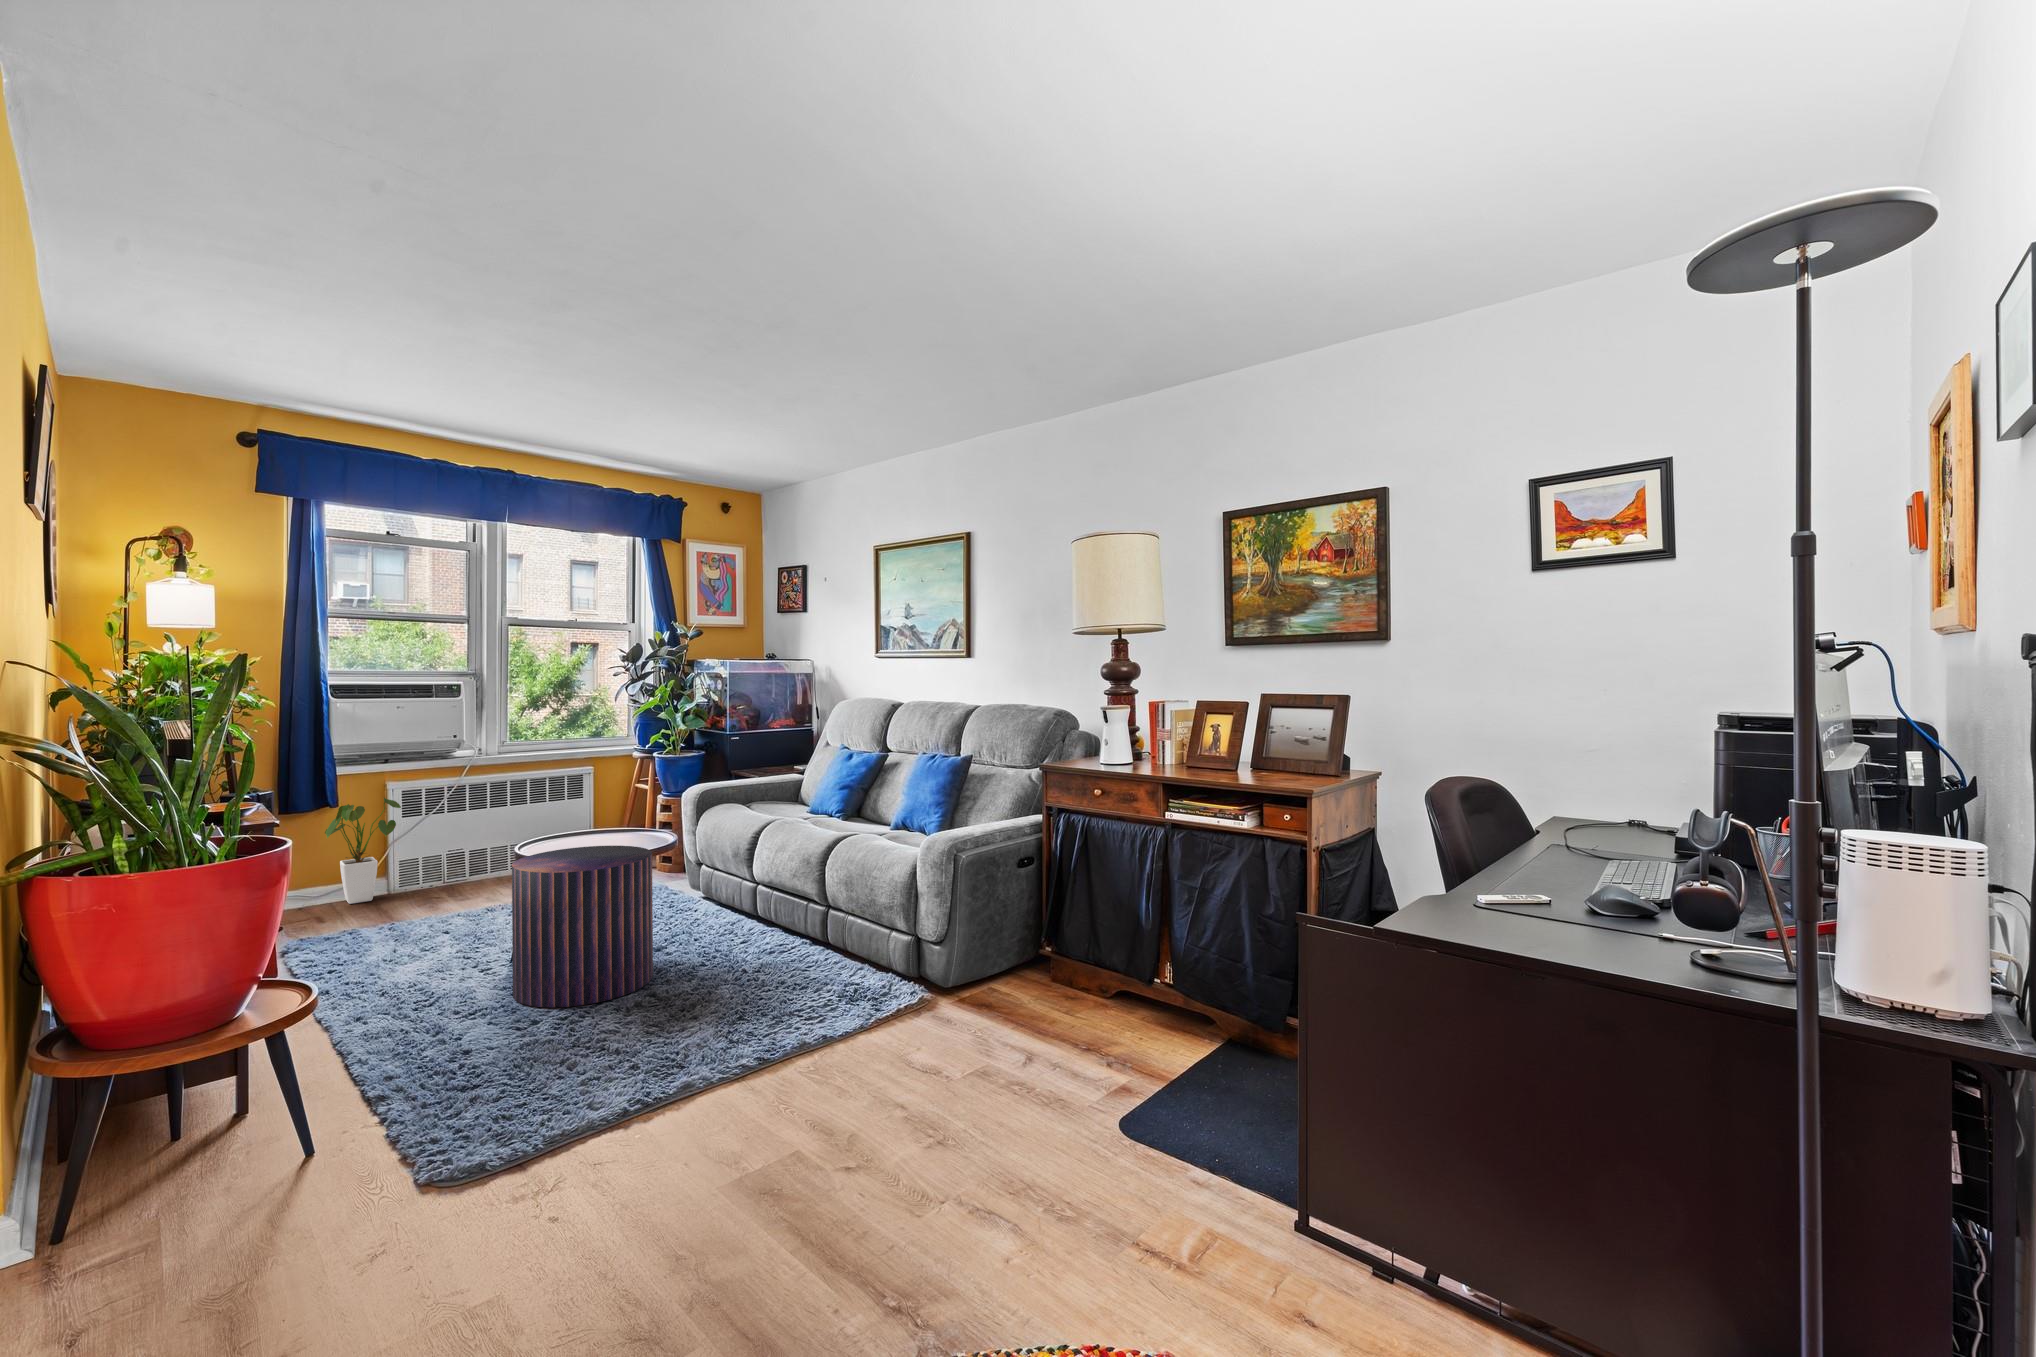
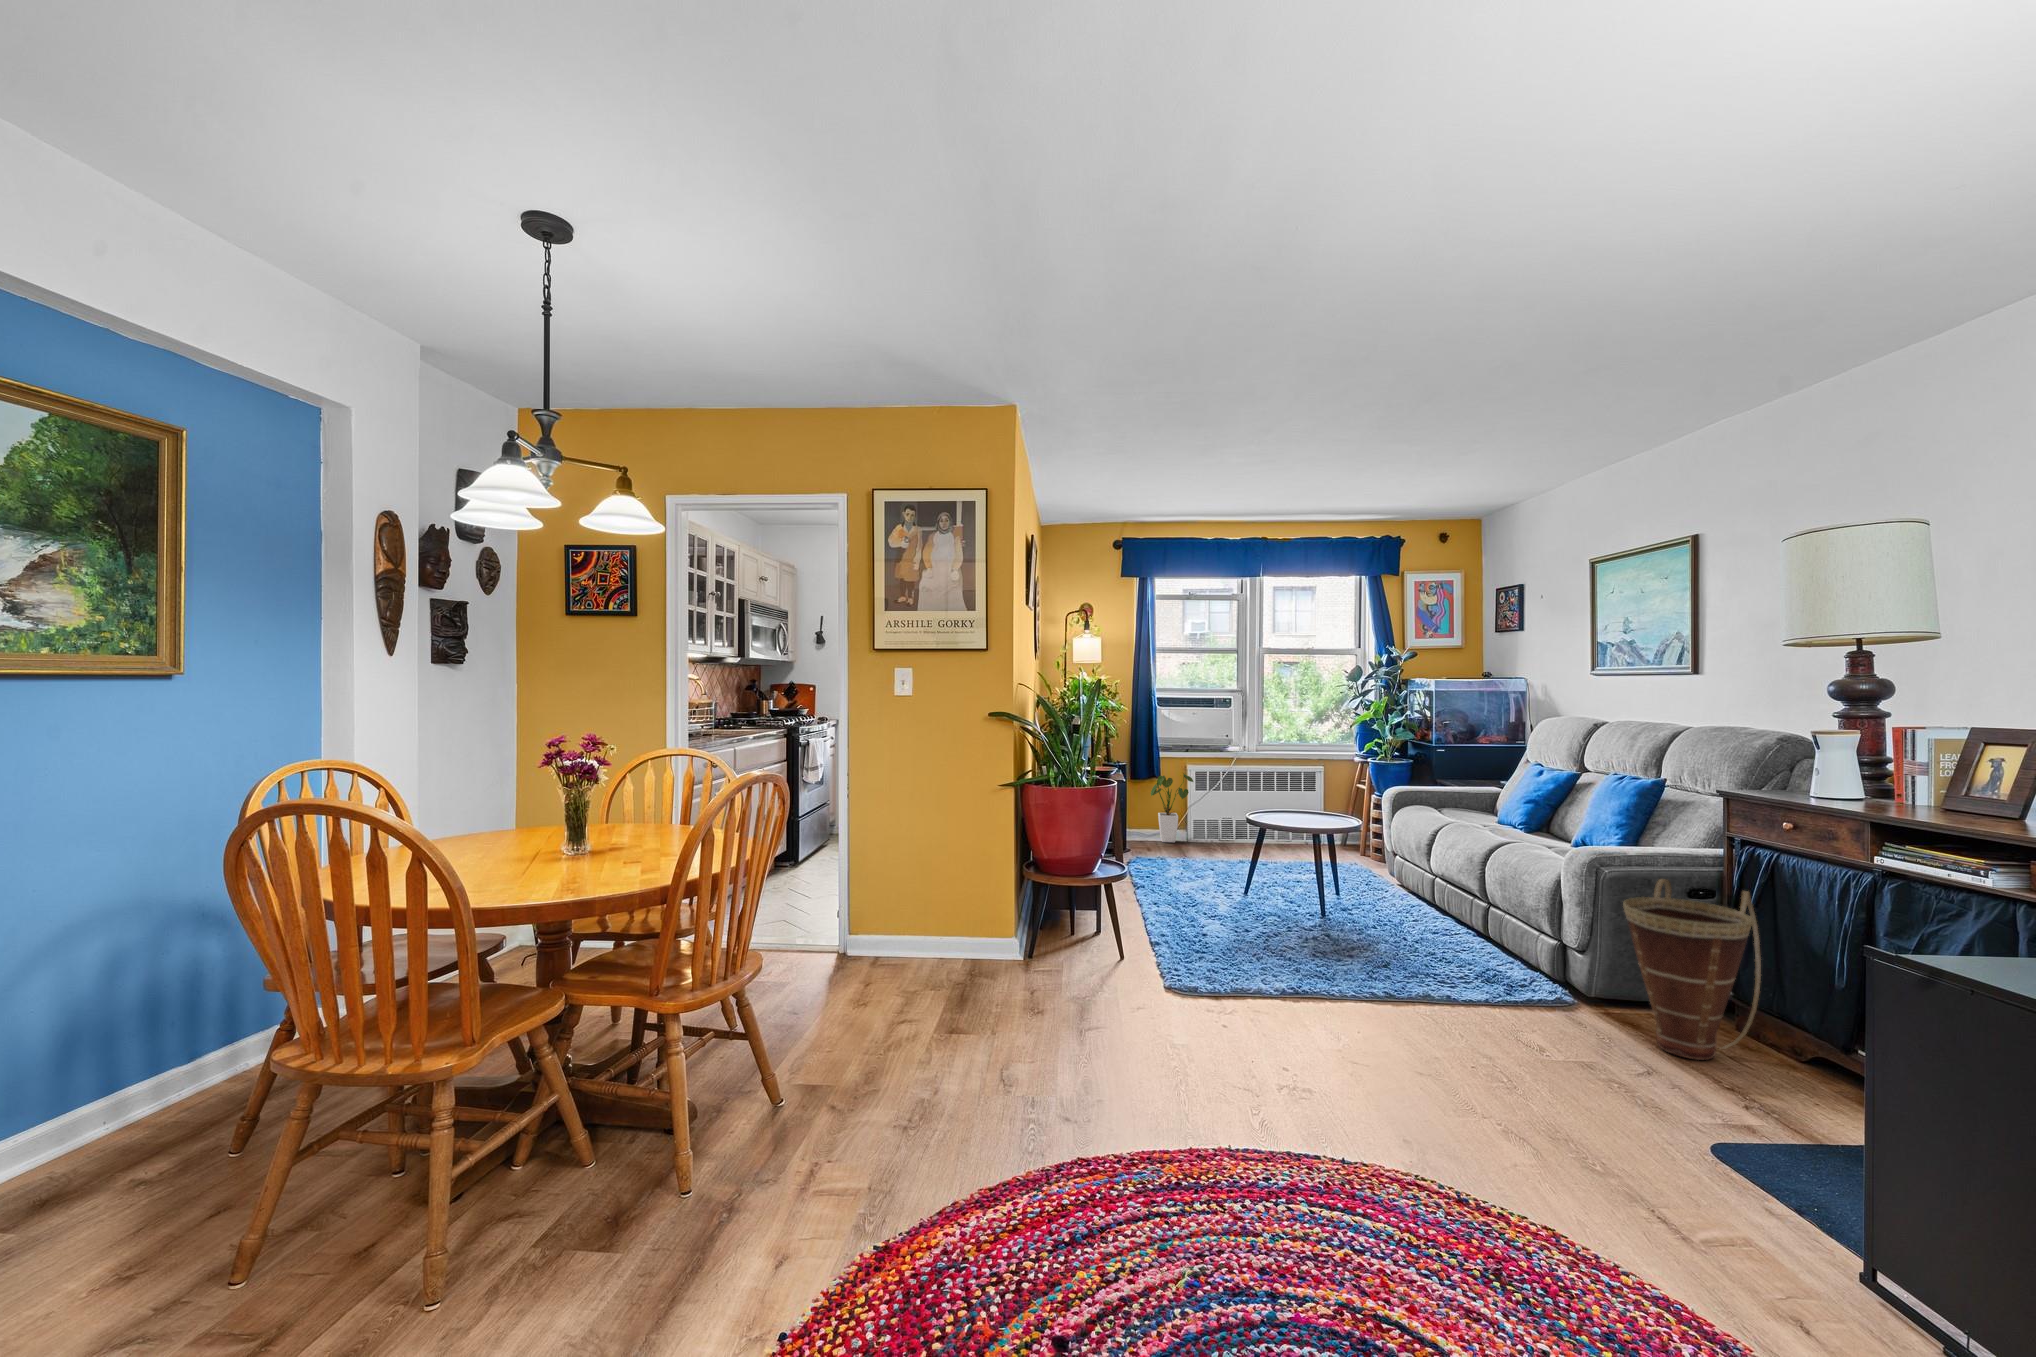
pouf: present [512,846,653,1007] -> none [1238,818,1335,931]
basket: none [993,857,1095,1035] -> present [1623,879,1761,1060]

